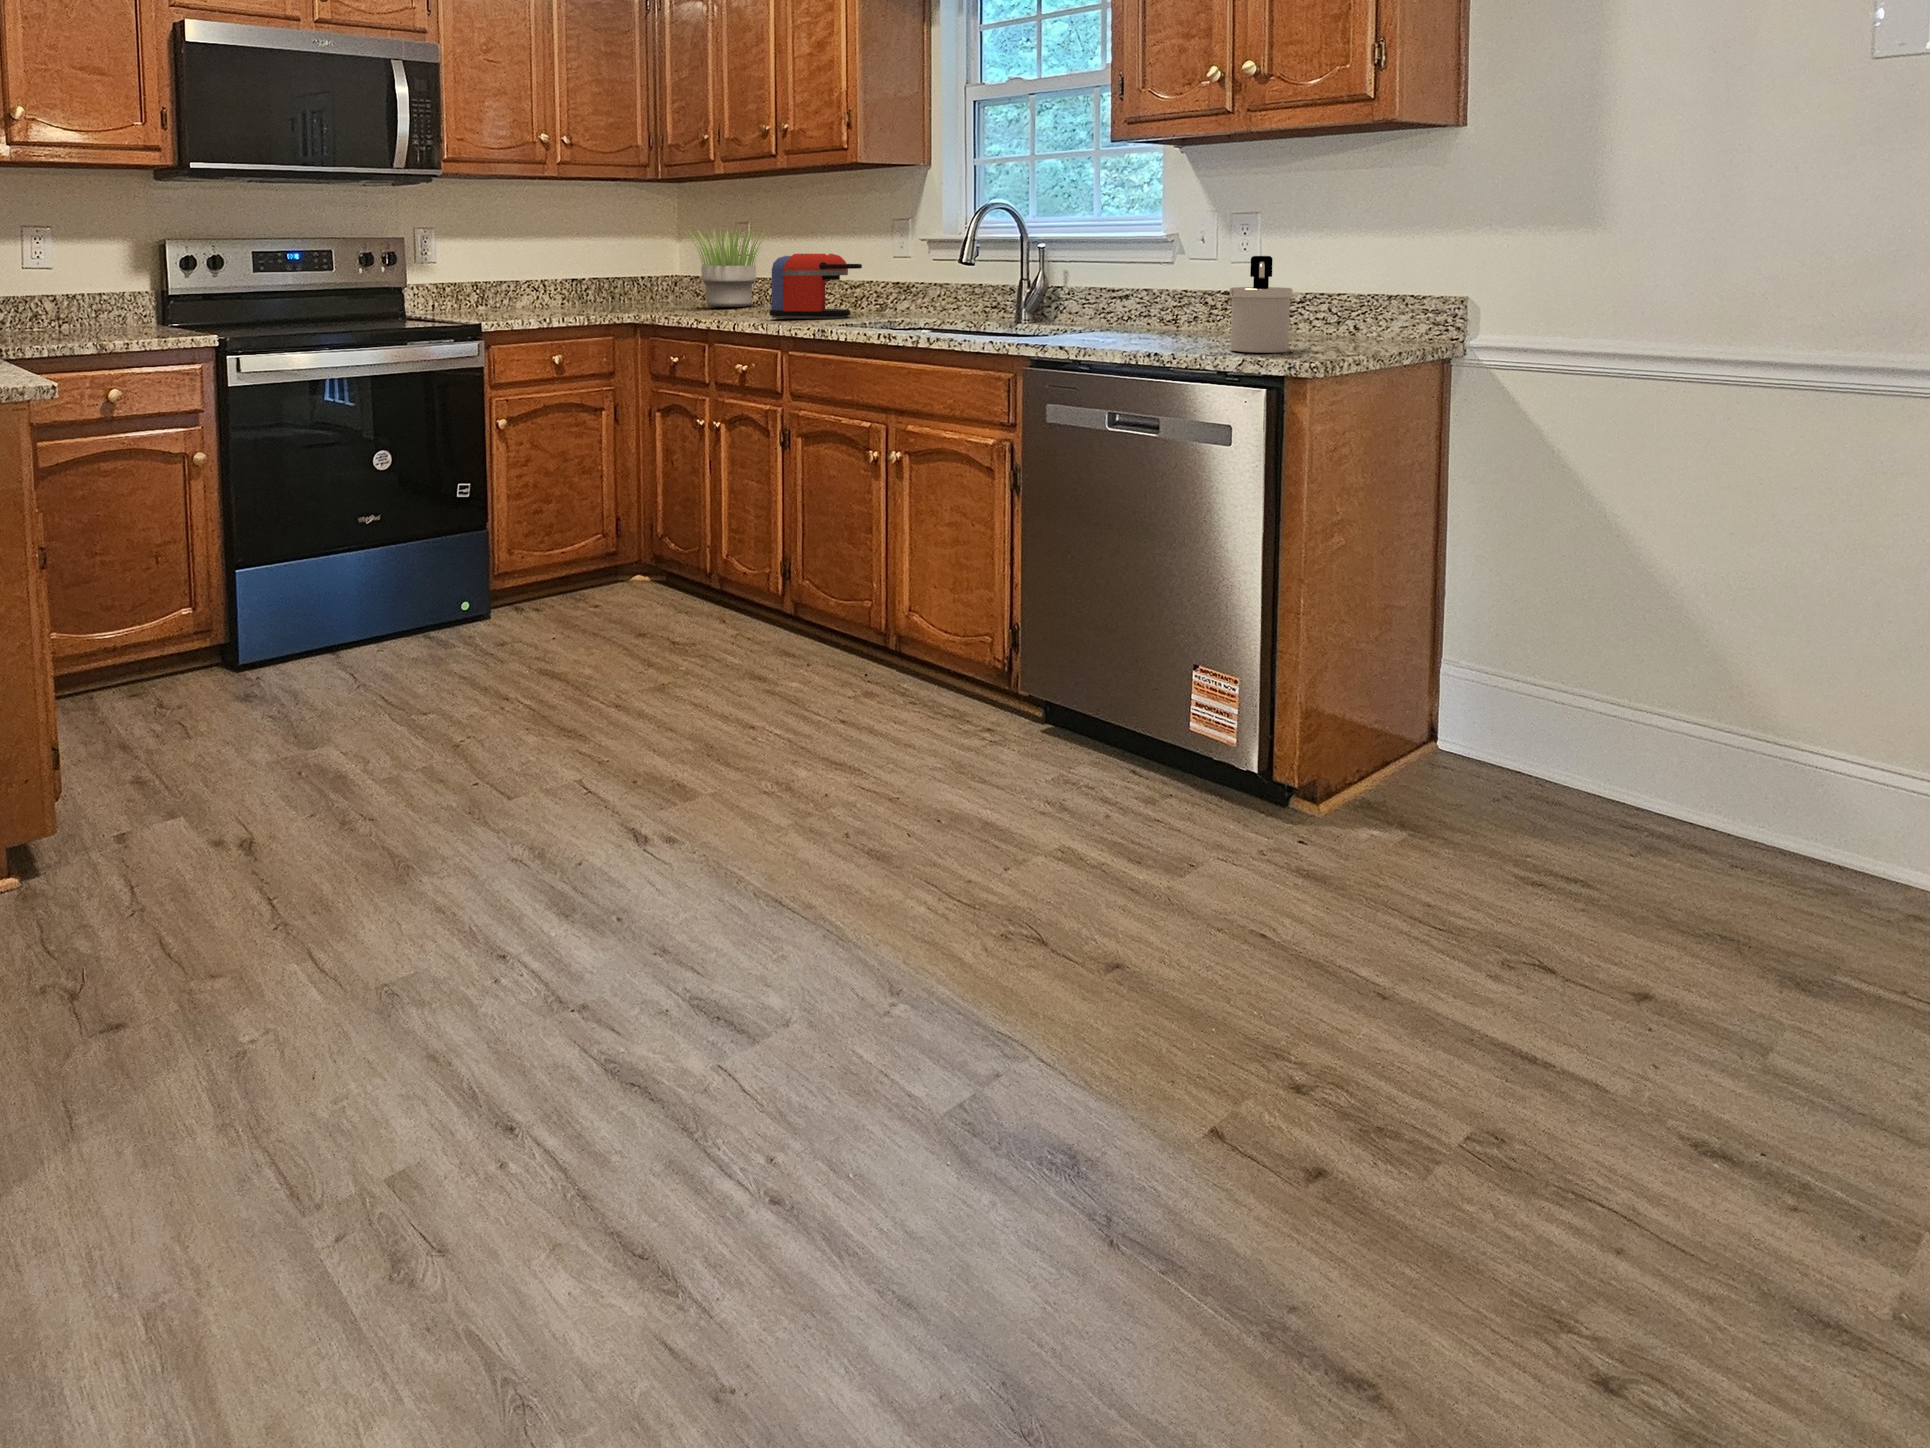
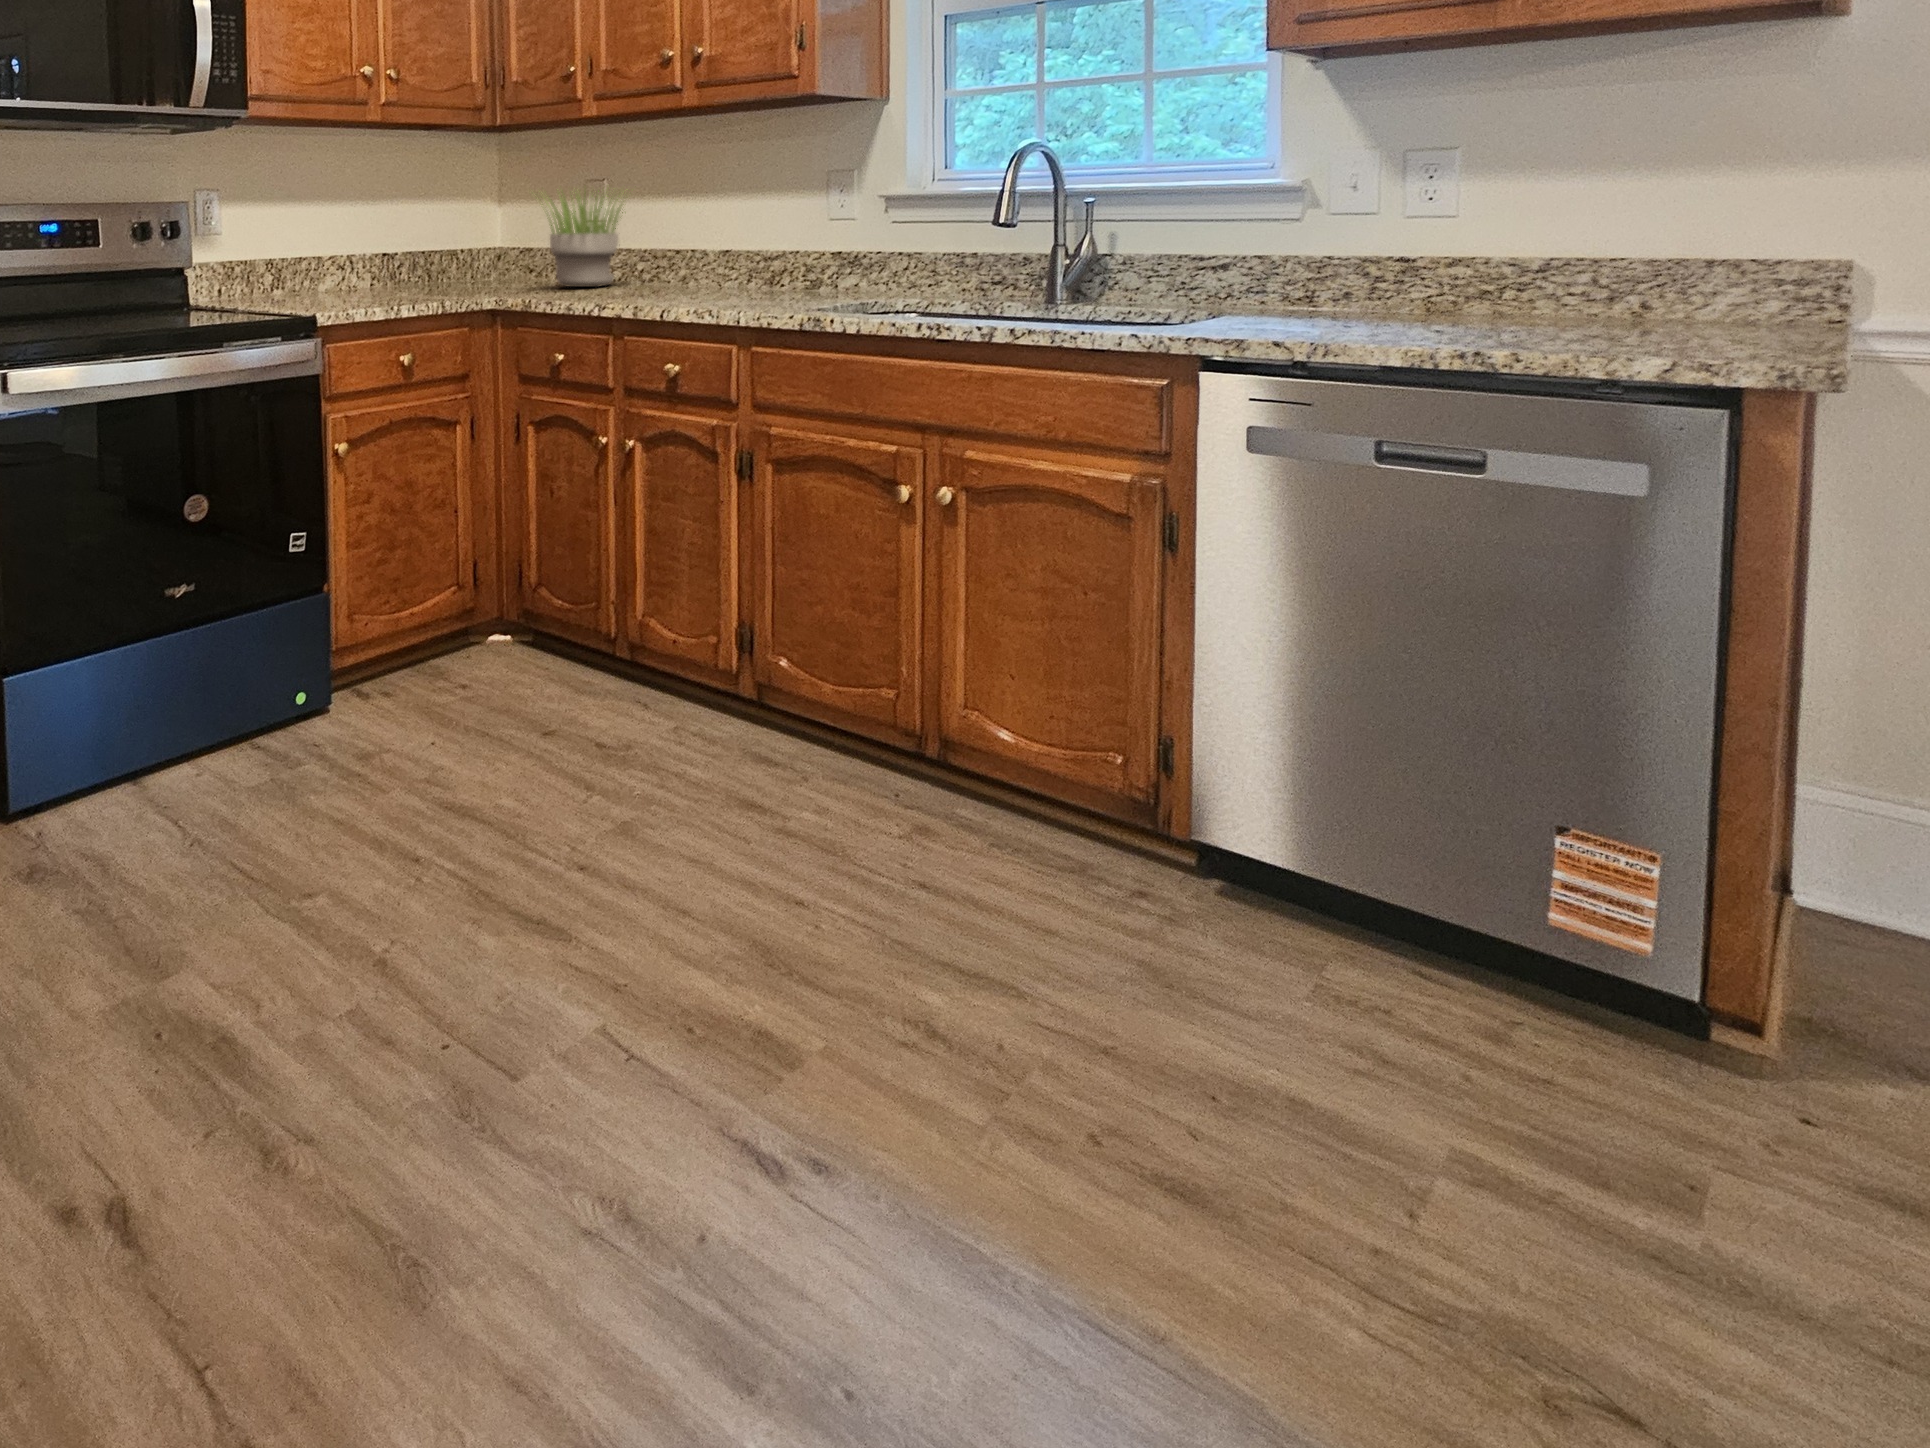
coffee maker: present [770,254,862,319] -> none [683,215,807,301]
soap dispenser: present [1230,256,1292,353] -> none [1556,206,1669,349]

